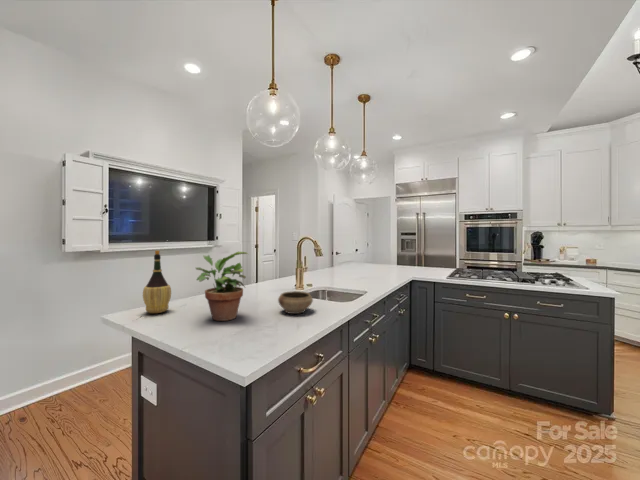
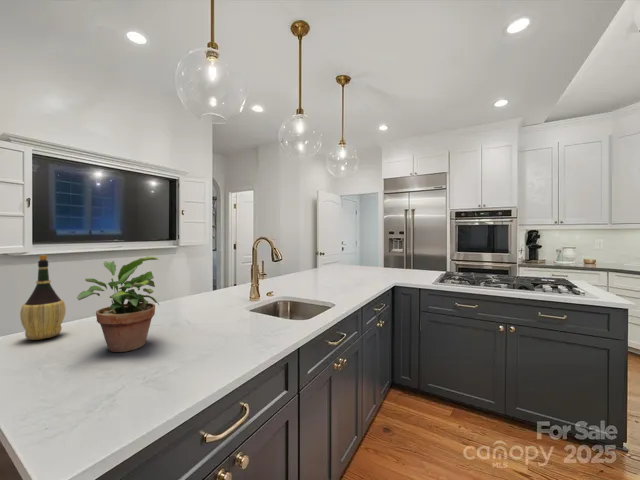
ceramic bowl: present [278,291,313,314] -> none [207,307,254,339]

